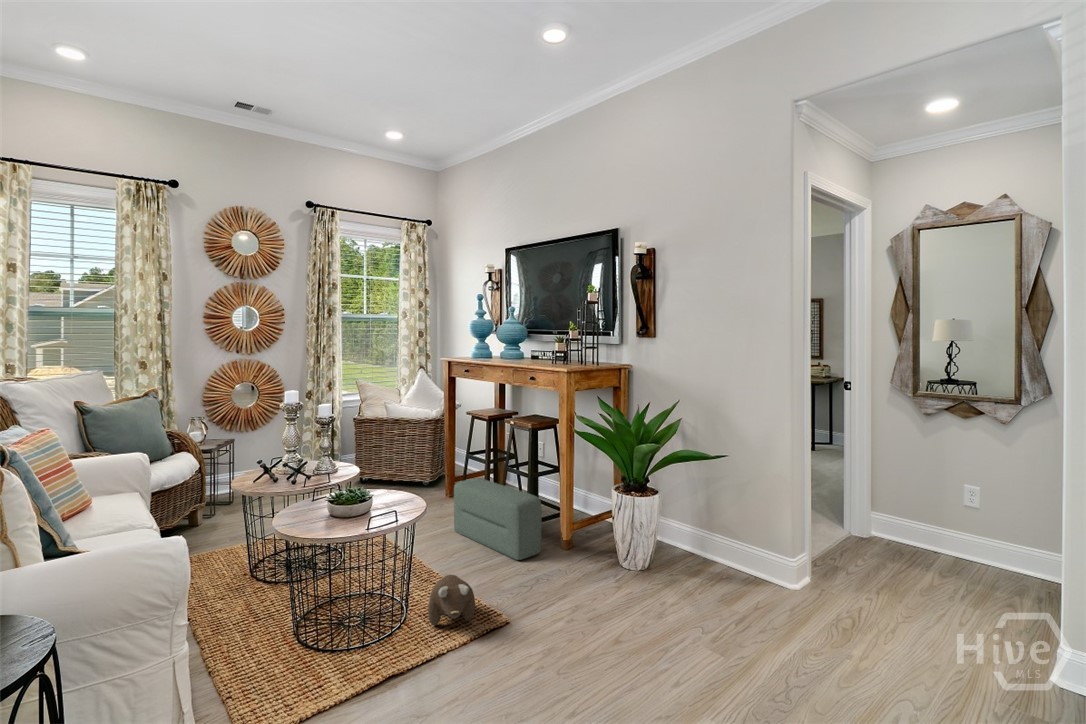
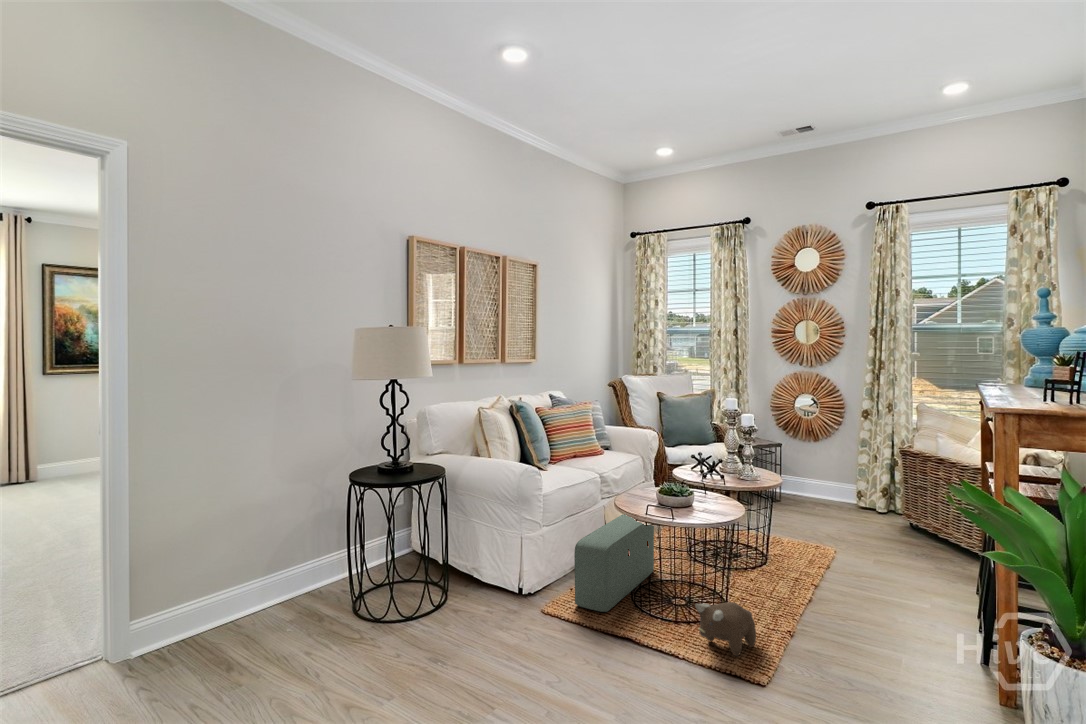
pouf: present [454,479,542,560] -> present [574,514,654,612]

